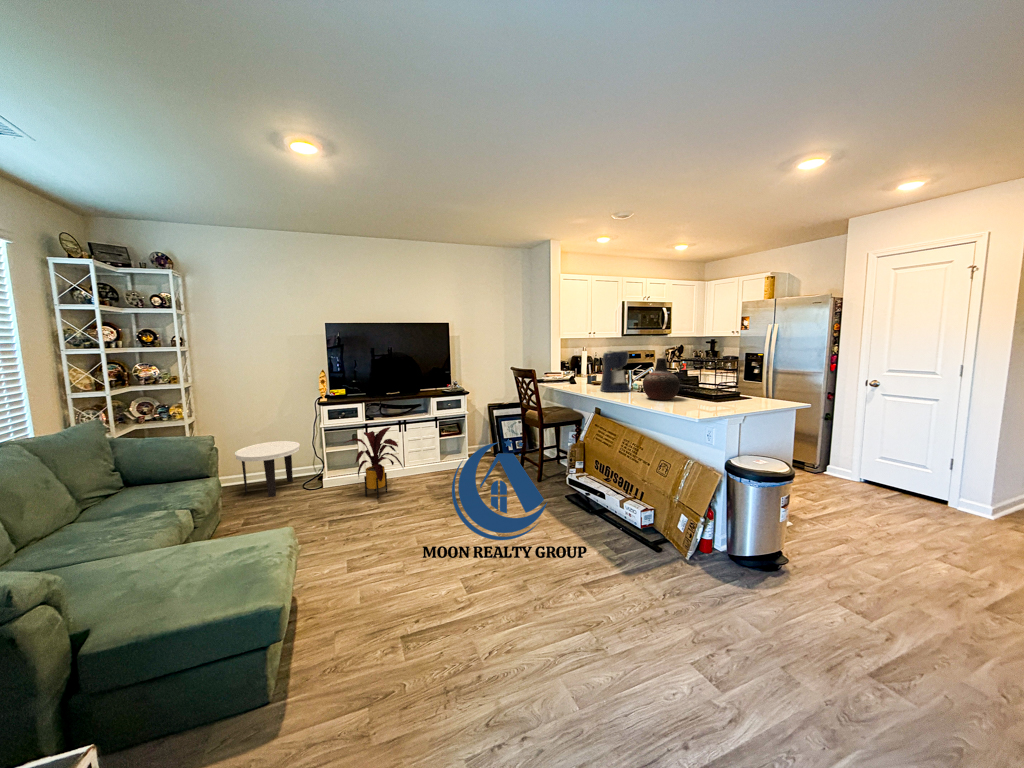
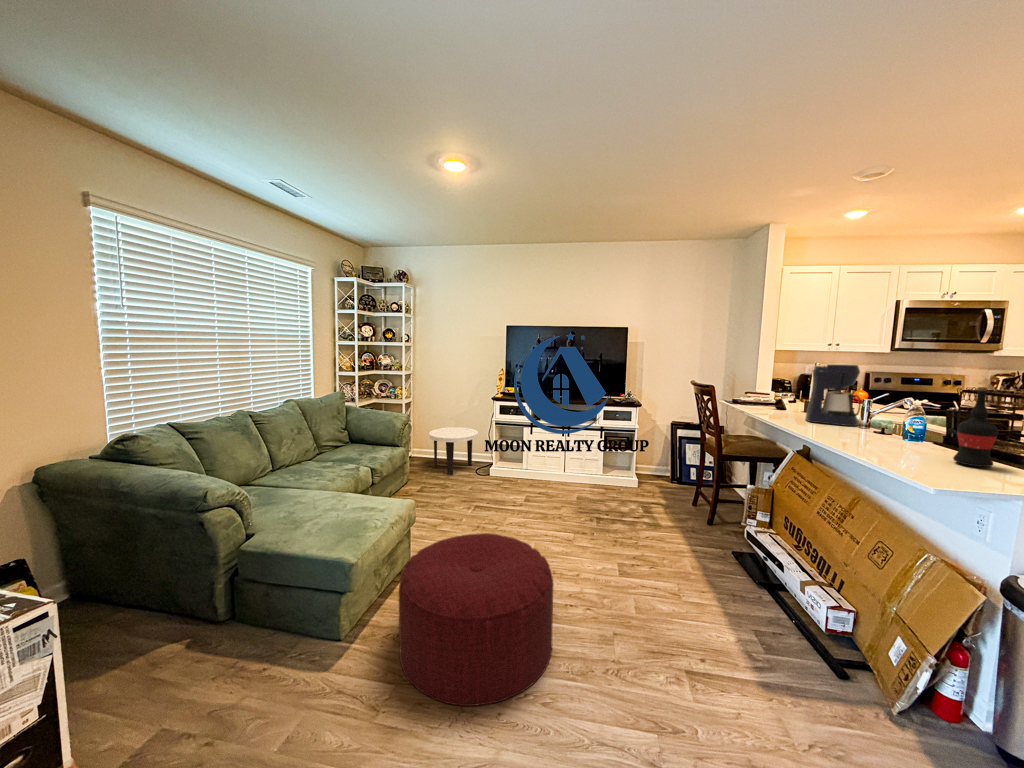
vase: present [643,358,680,400] -> none [863,378,940,446]
wine bottle: none [694,360,712,406] -> present [953,387,998,467]
house plant: present [344,427,403,498] -> none [503,429,555,498]
ottoman: none [336,529,493,702] -> present [399,533,554,706]

